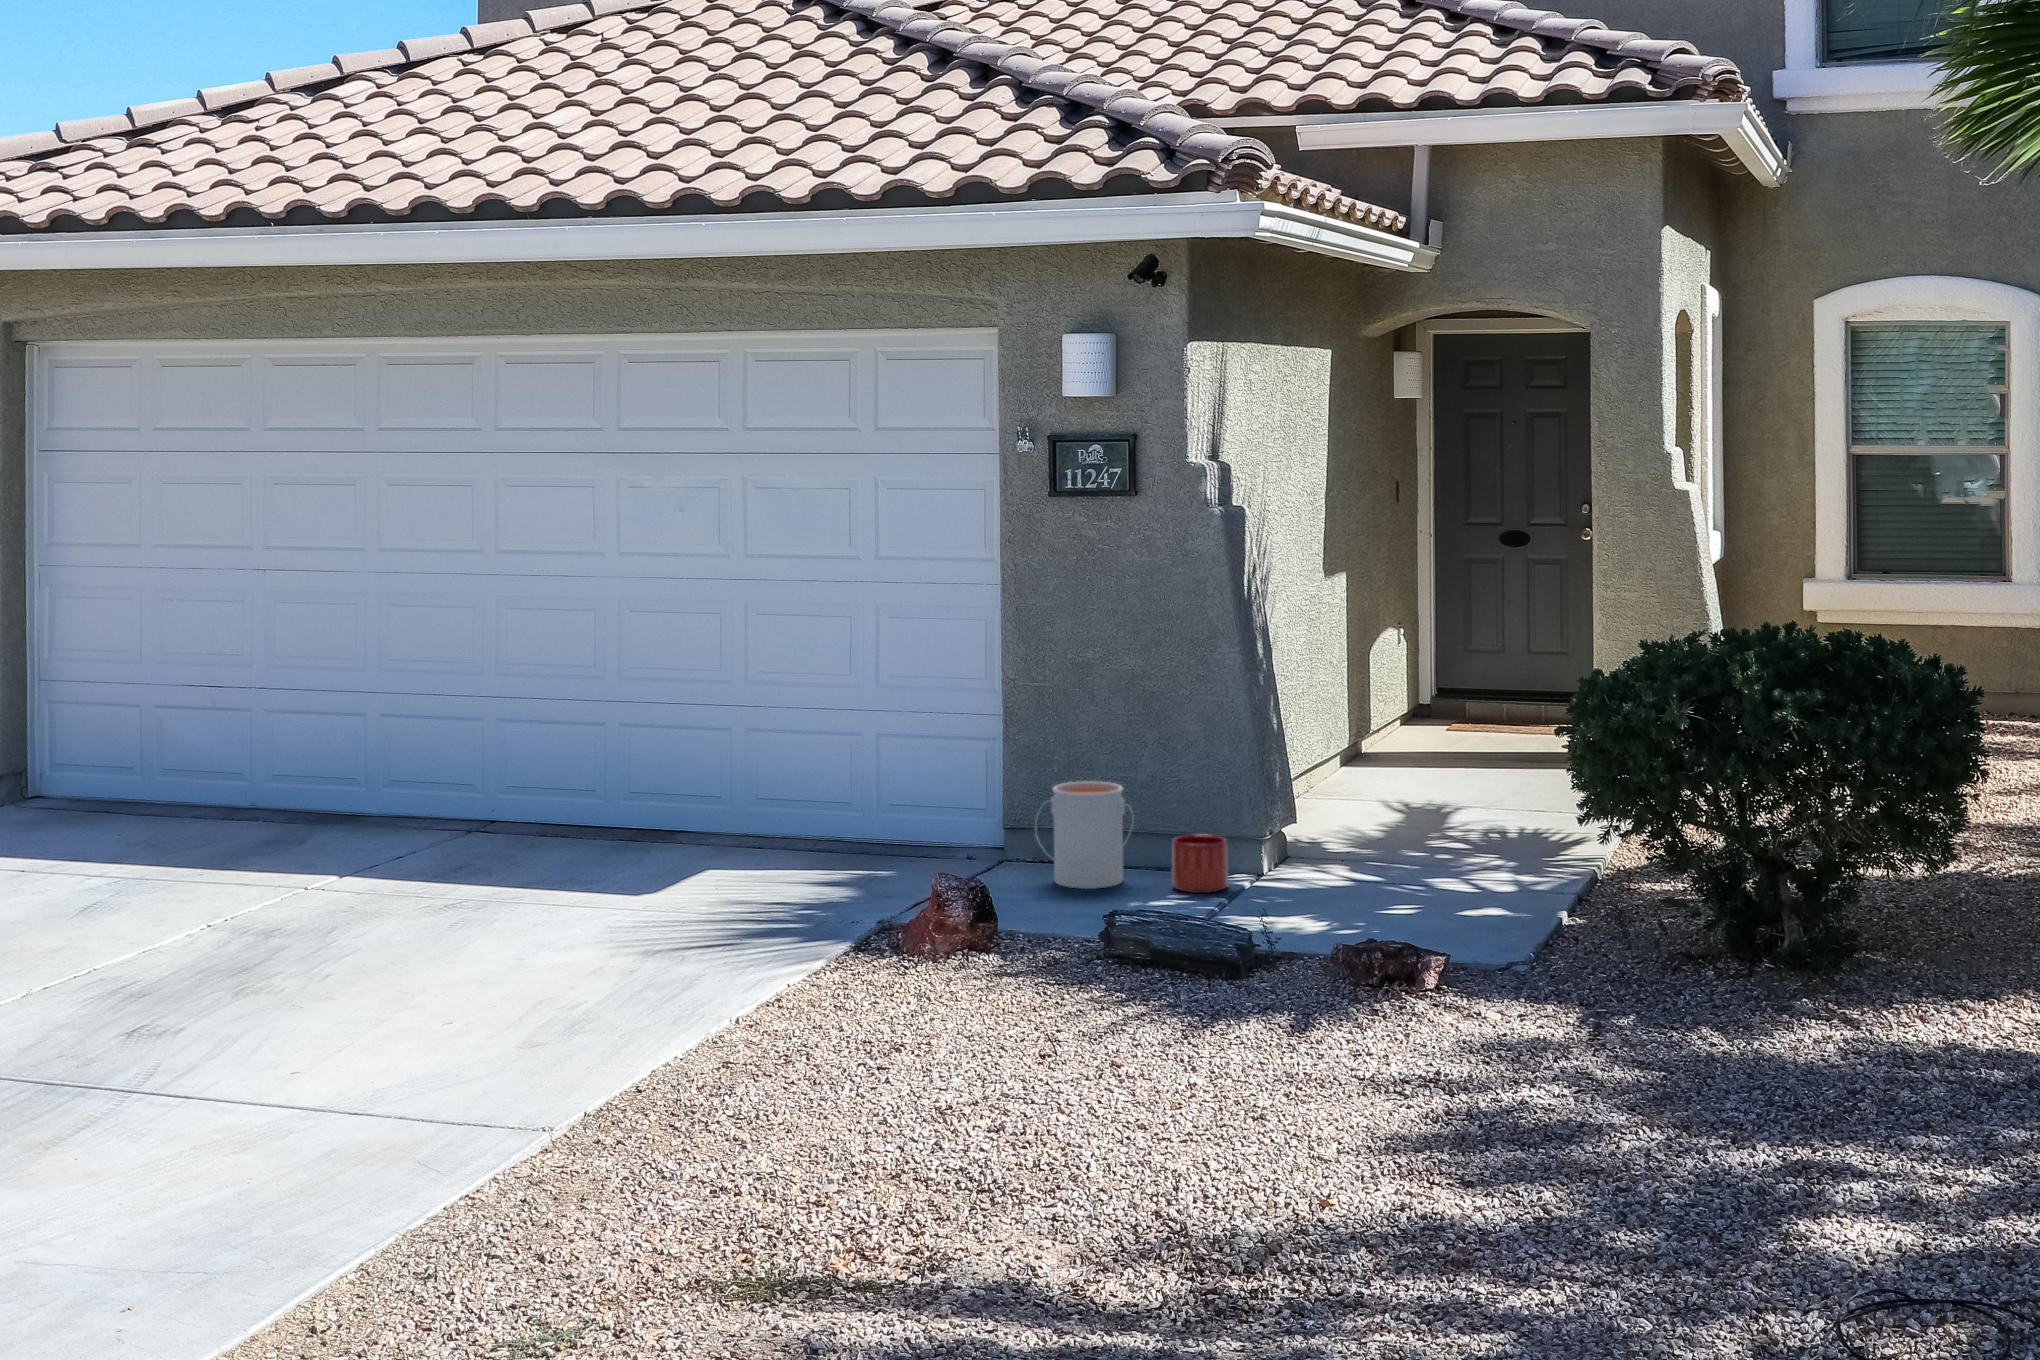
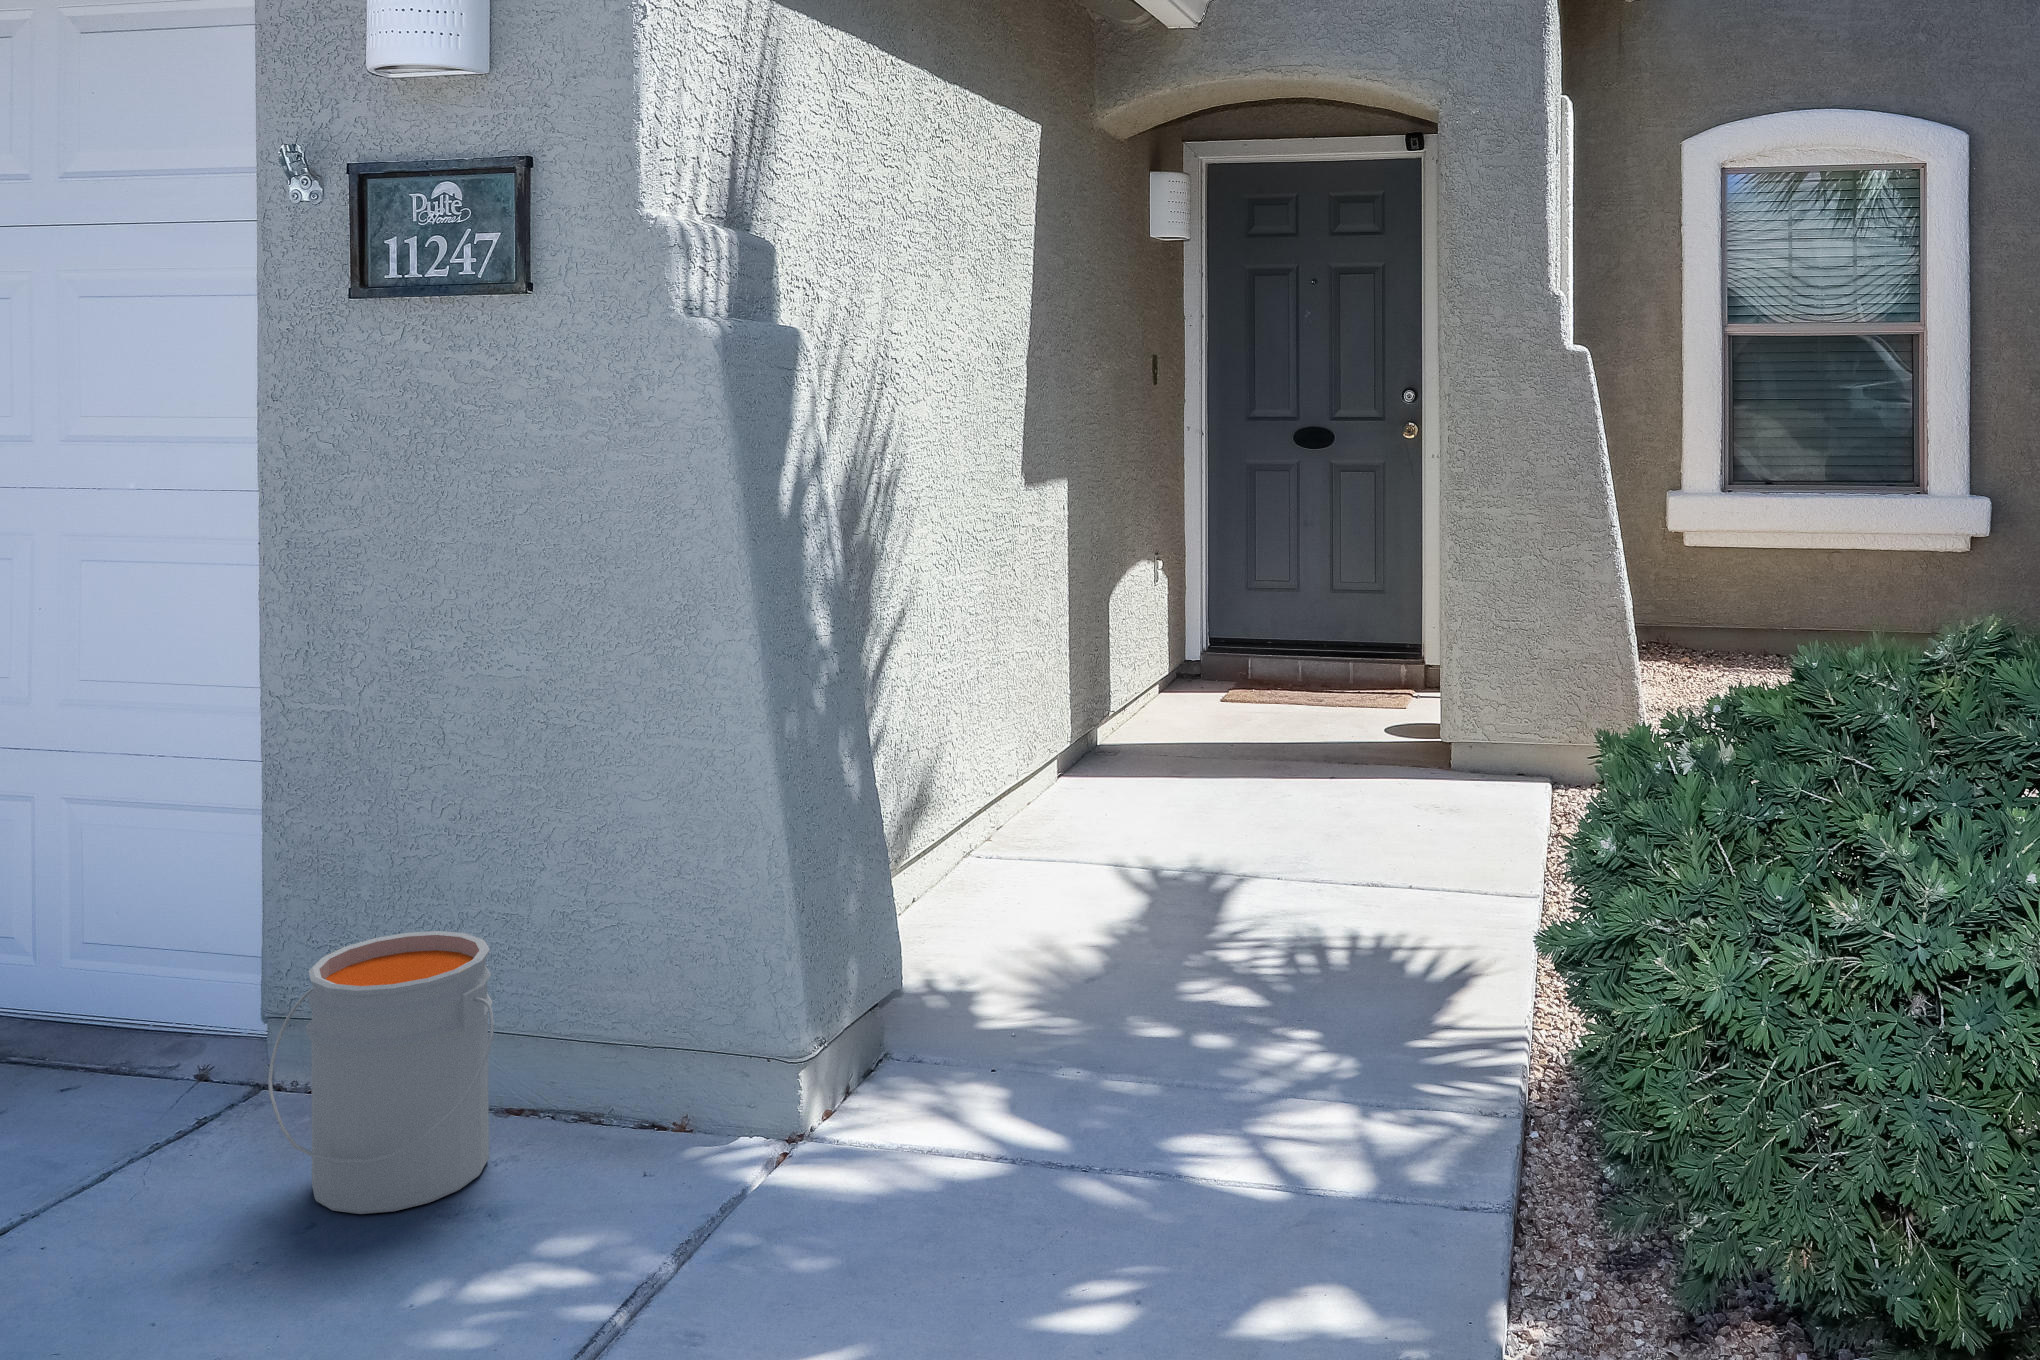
planter: present [1172,834,1228,893] -> none [579,1058,714,1224]

